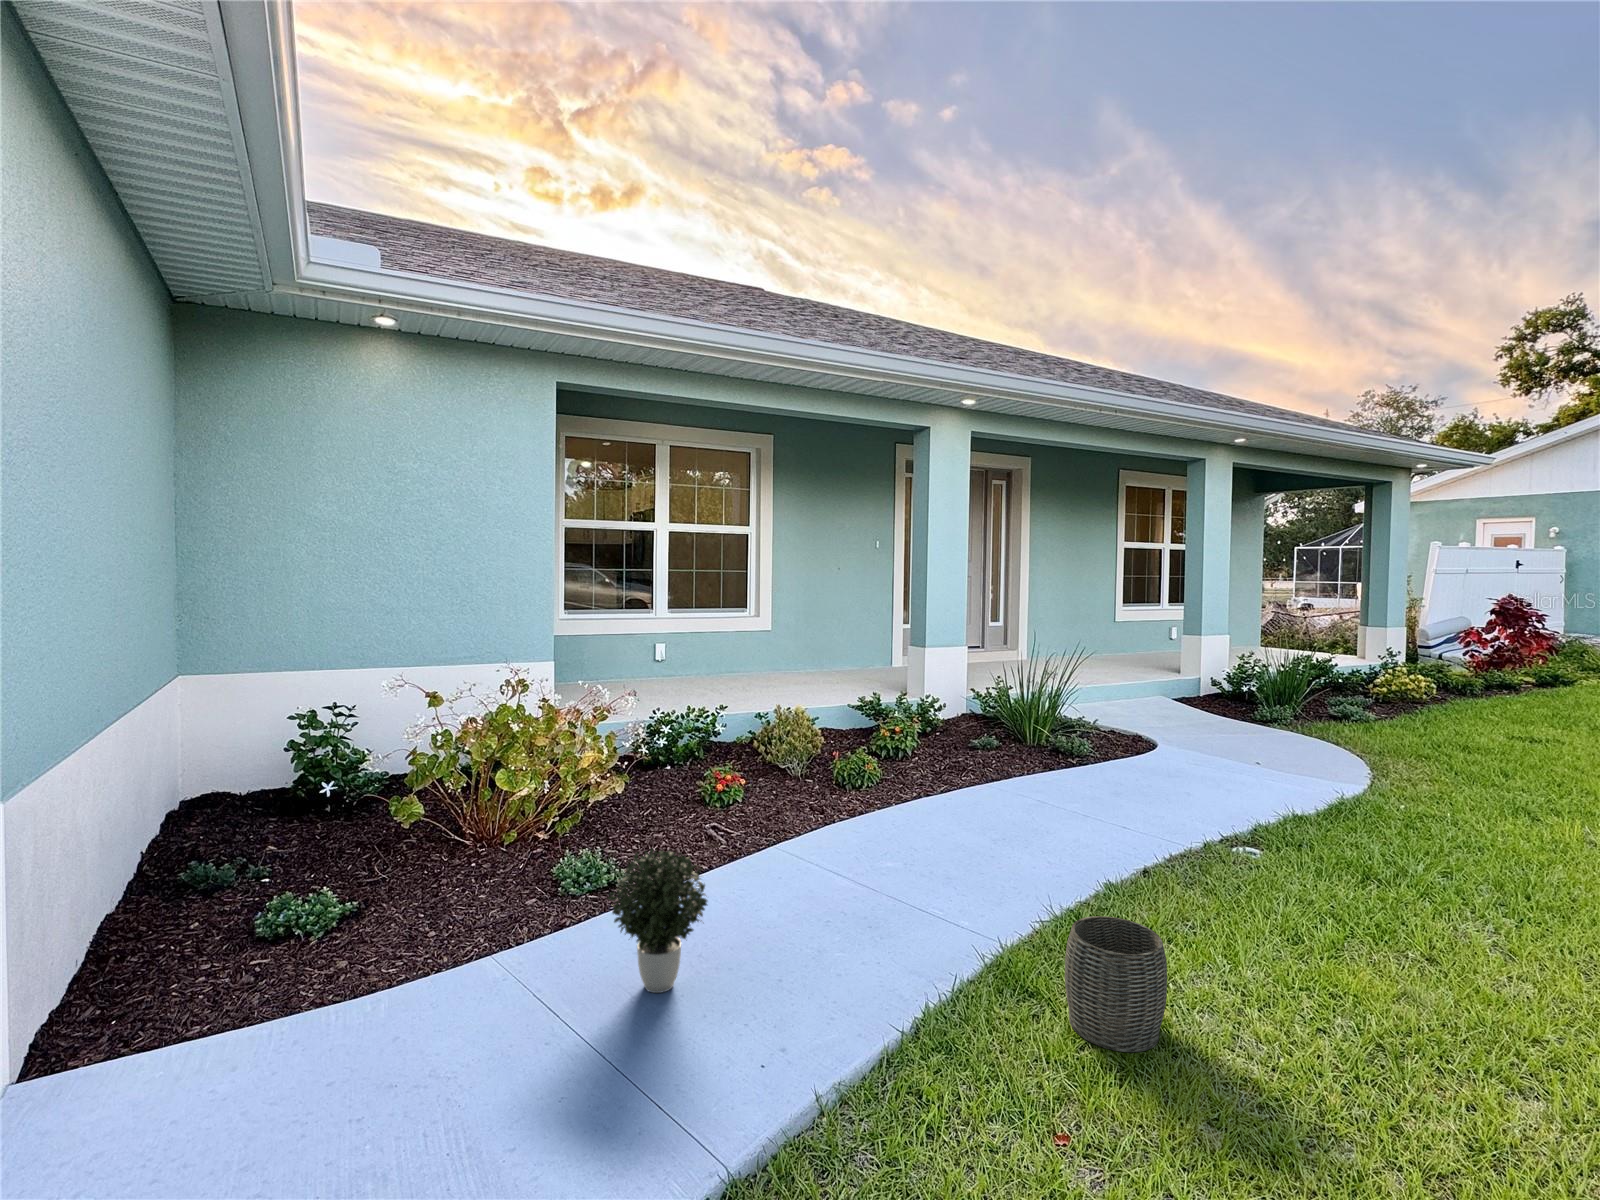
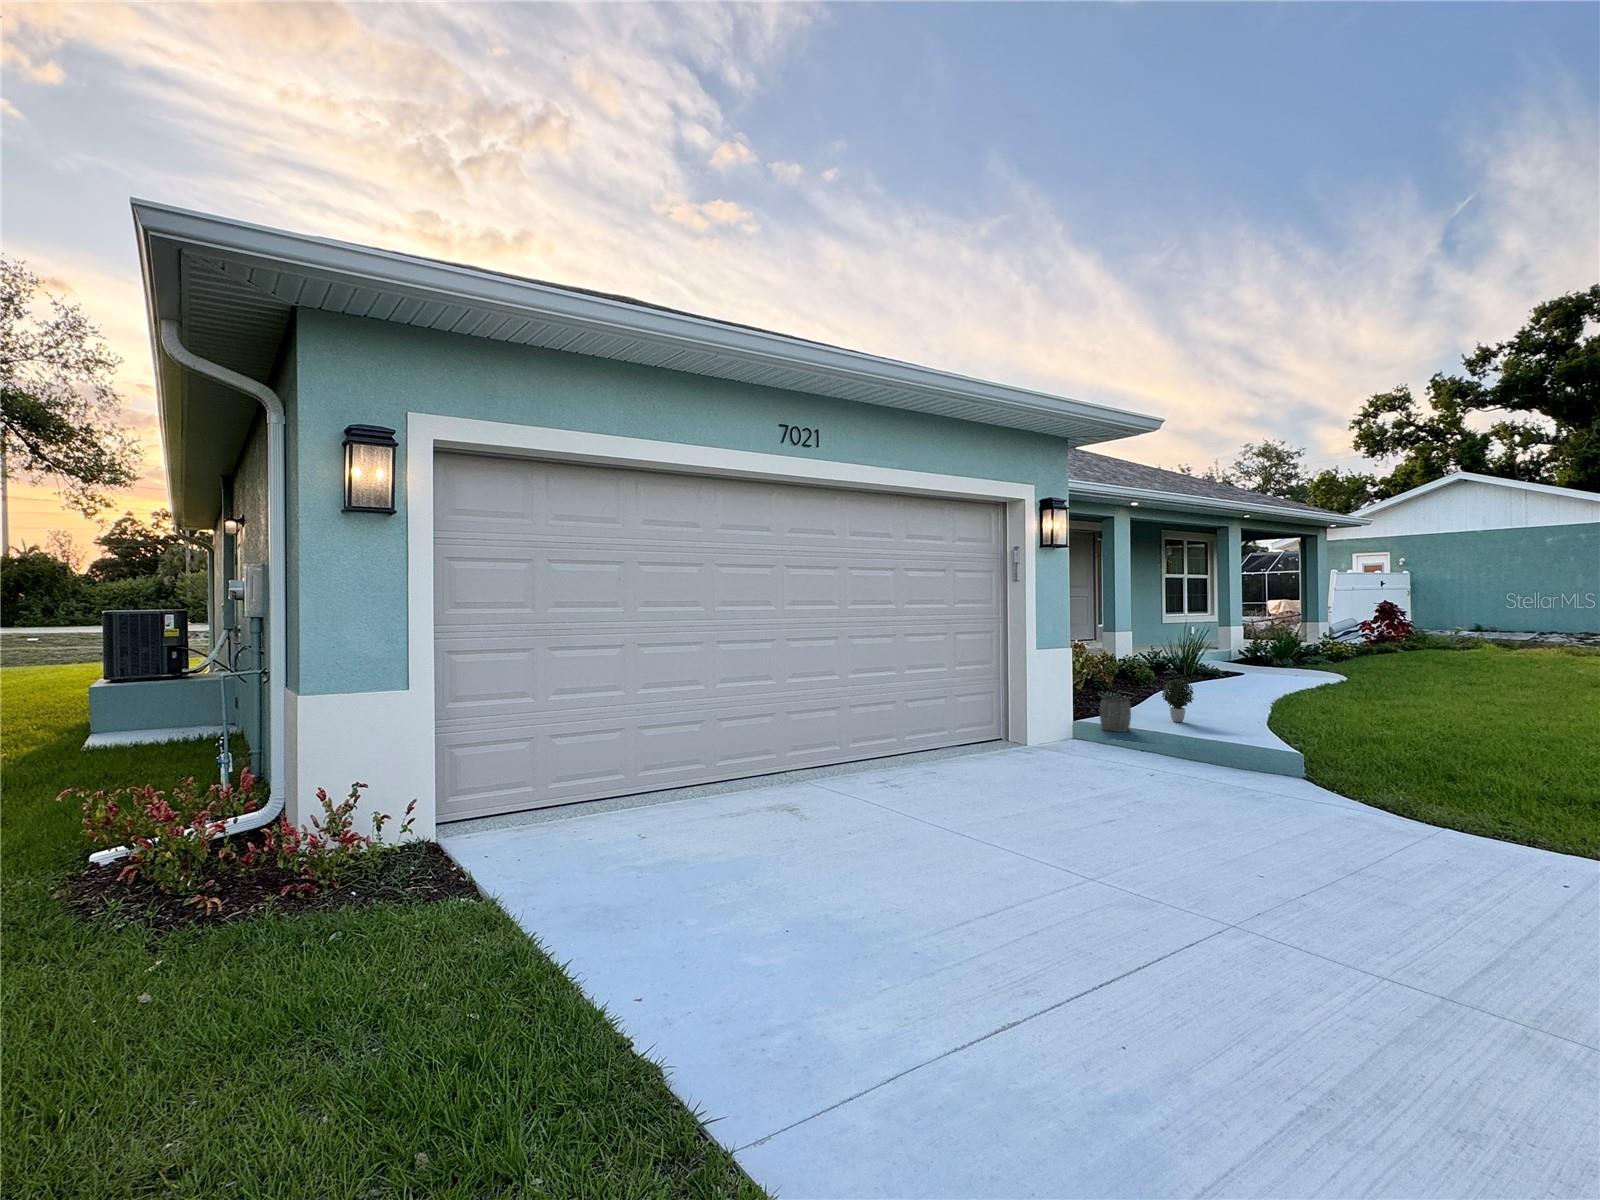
woven basket: present [1065,916,1167,1052] -> present [1100,699,1131,732]

